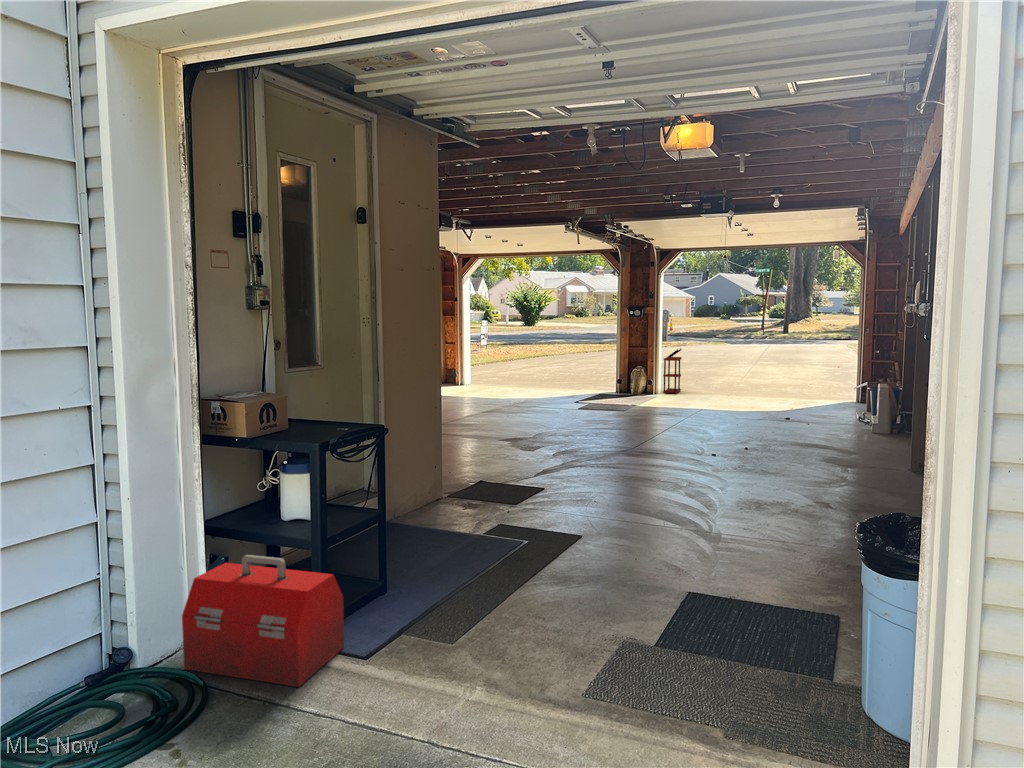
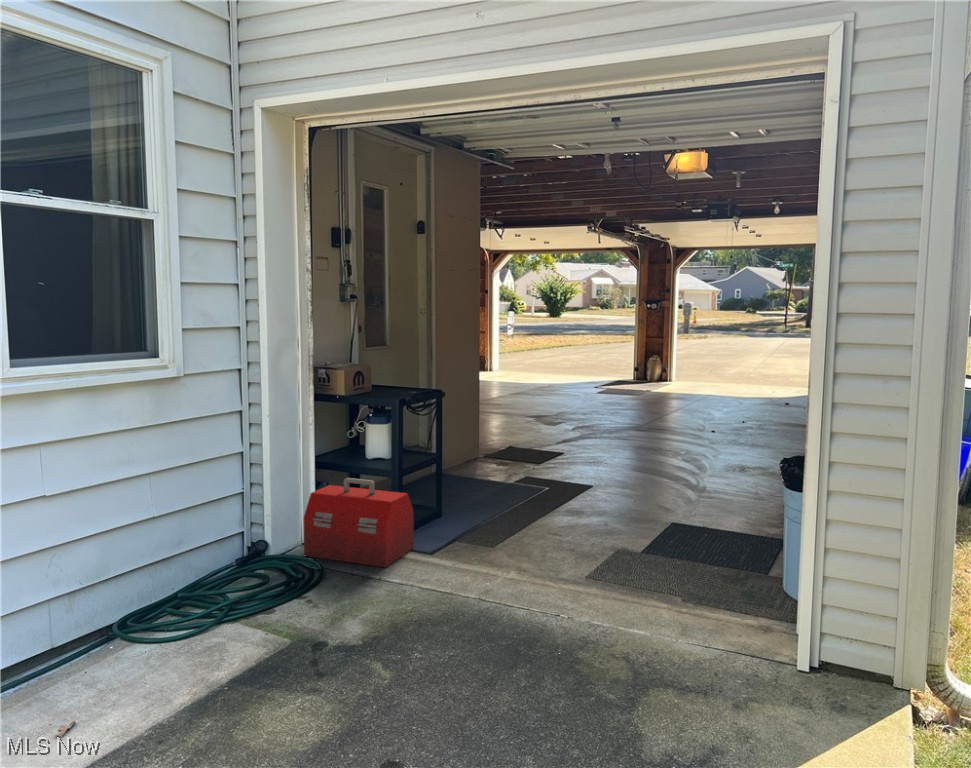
shelving unit: present [663,349,681,393] -> none [677,339,696,381]

